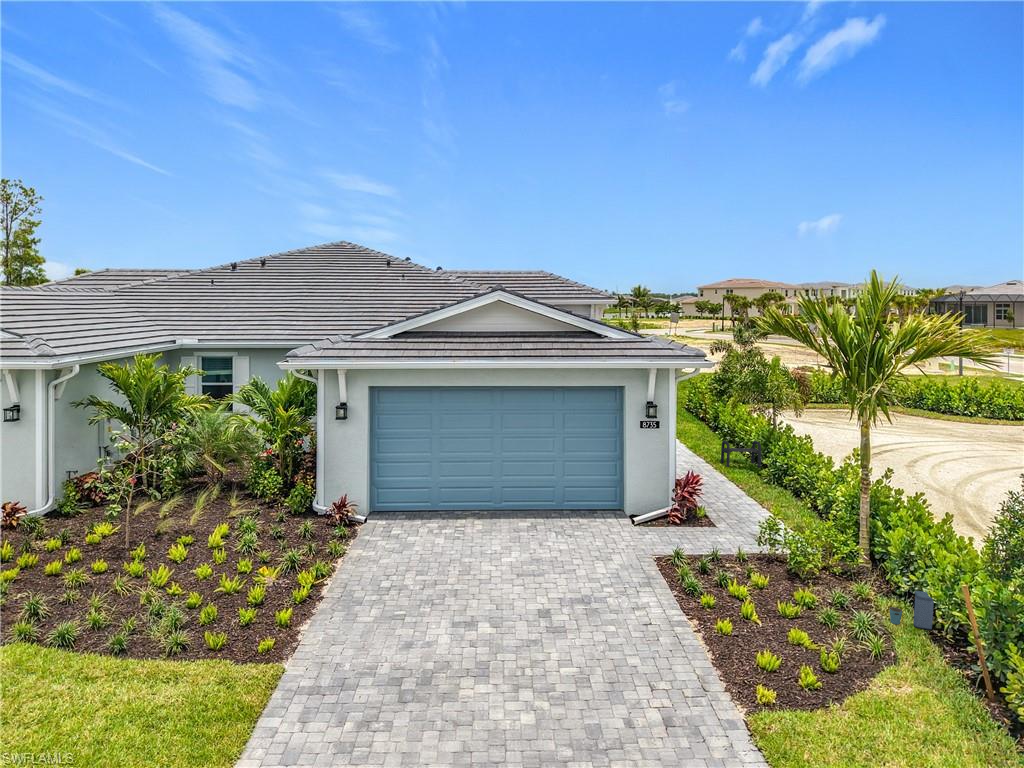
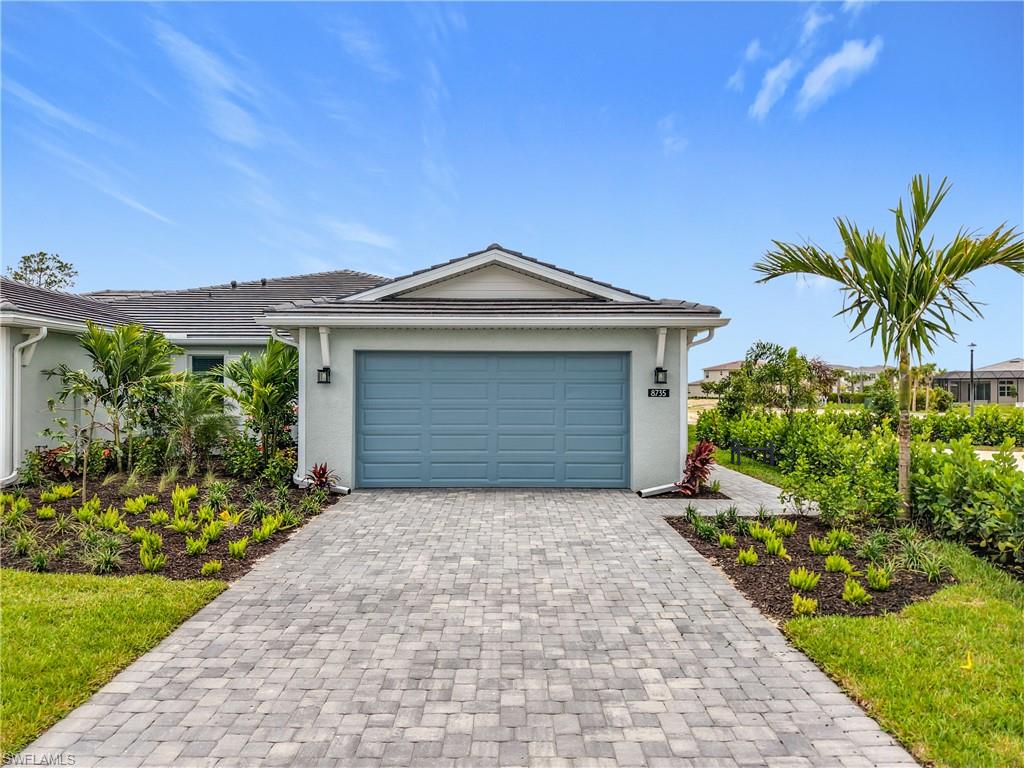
trash can: present [890,591,934,630] -> none [939,522,992,566]

